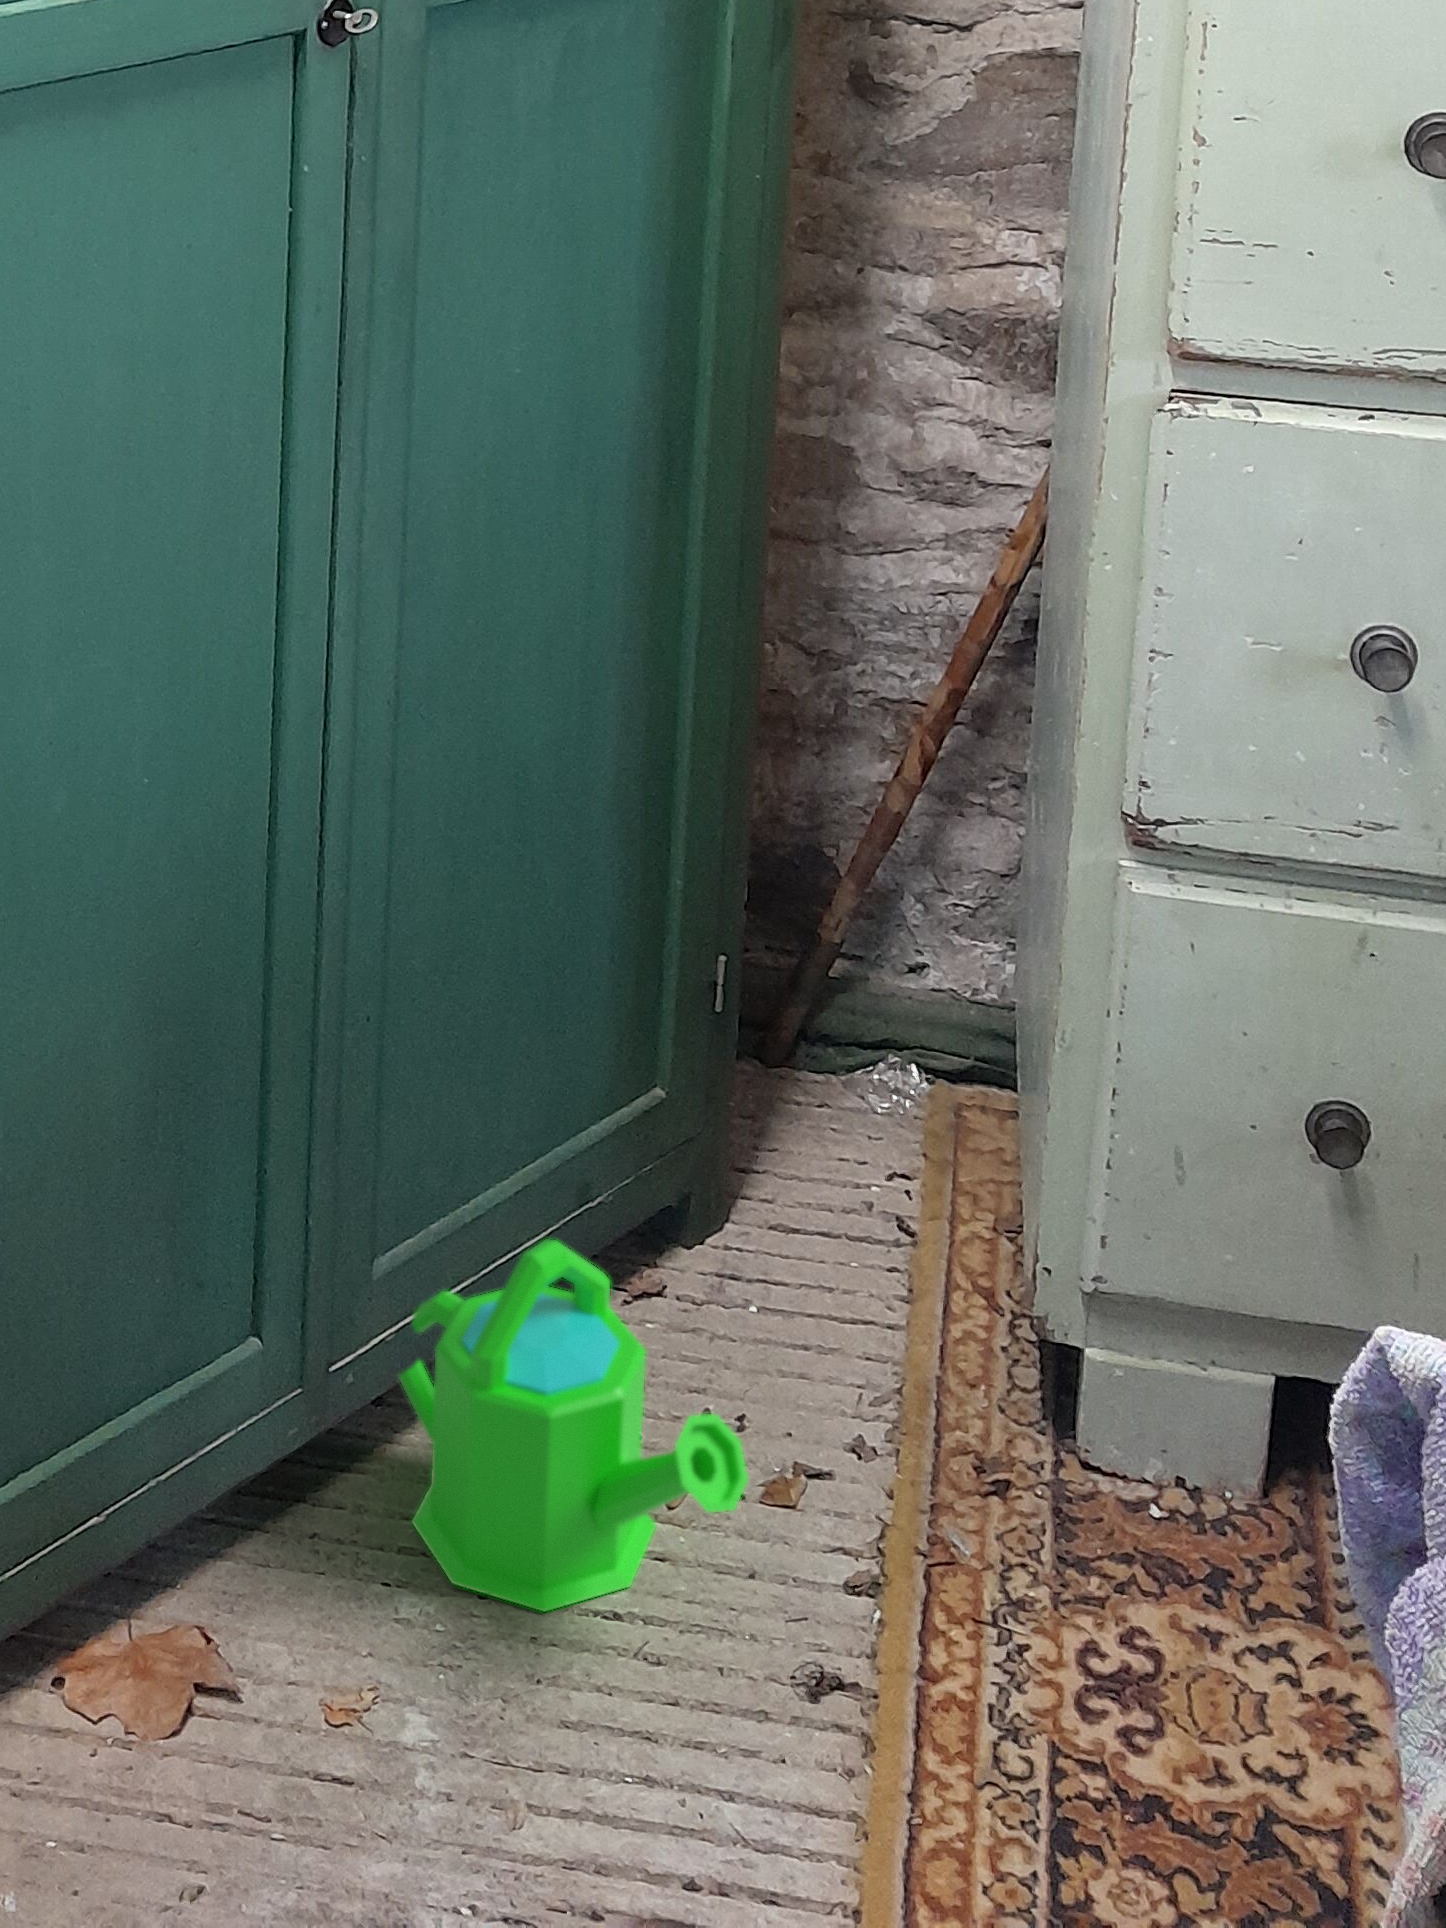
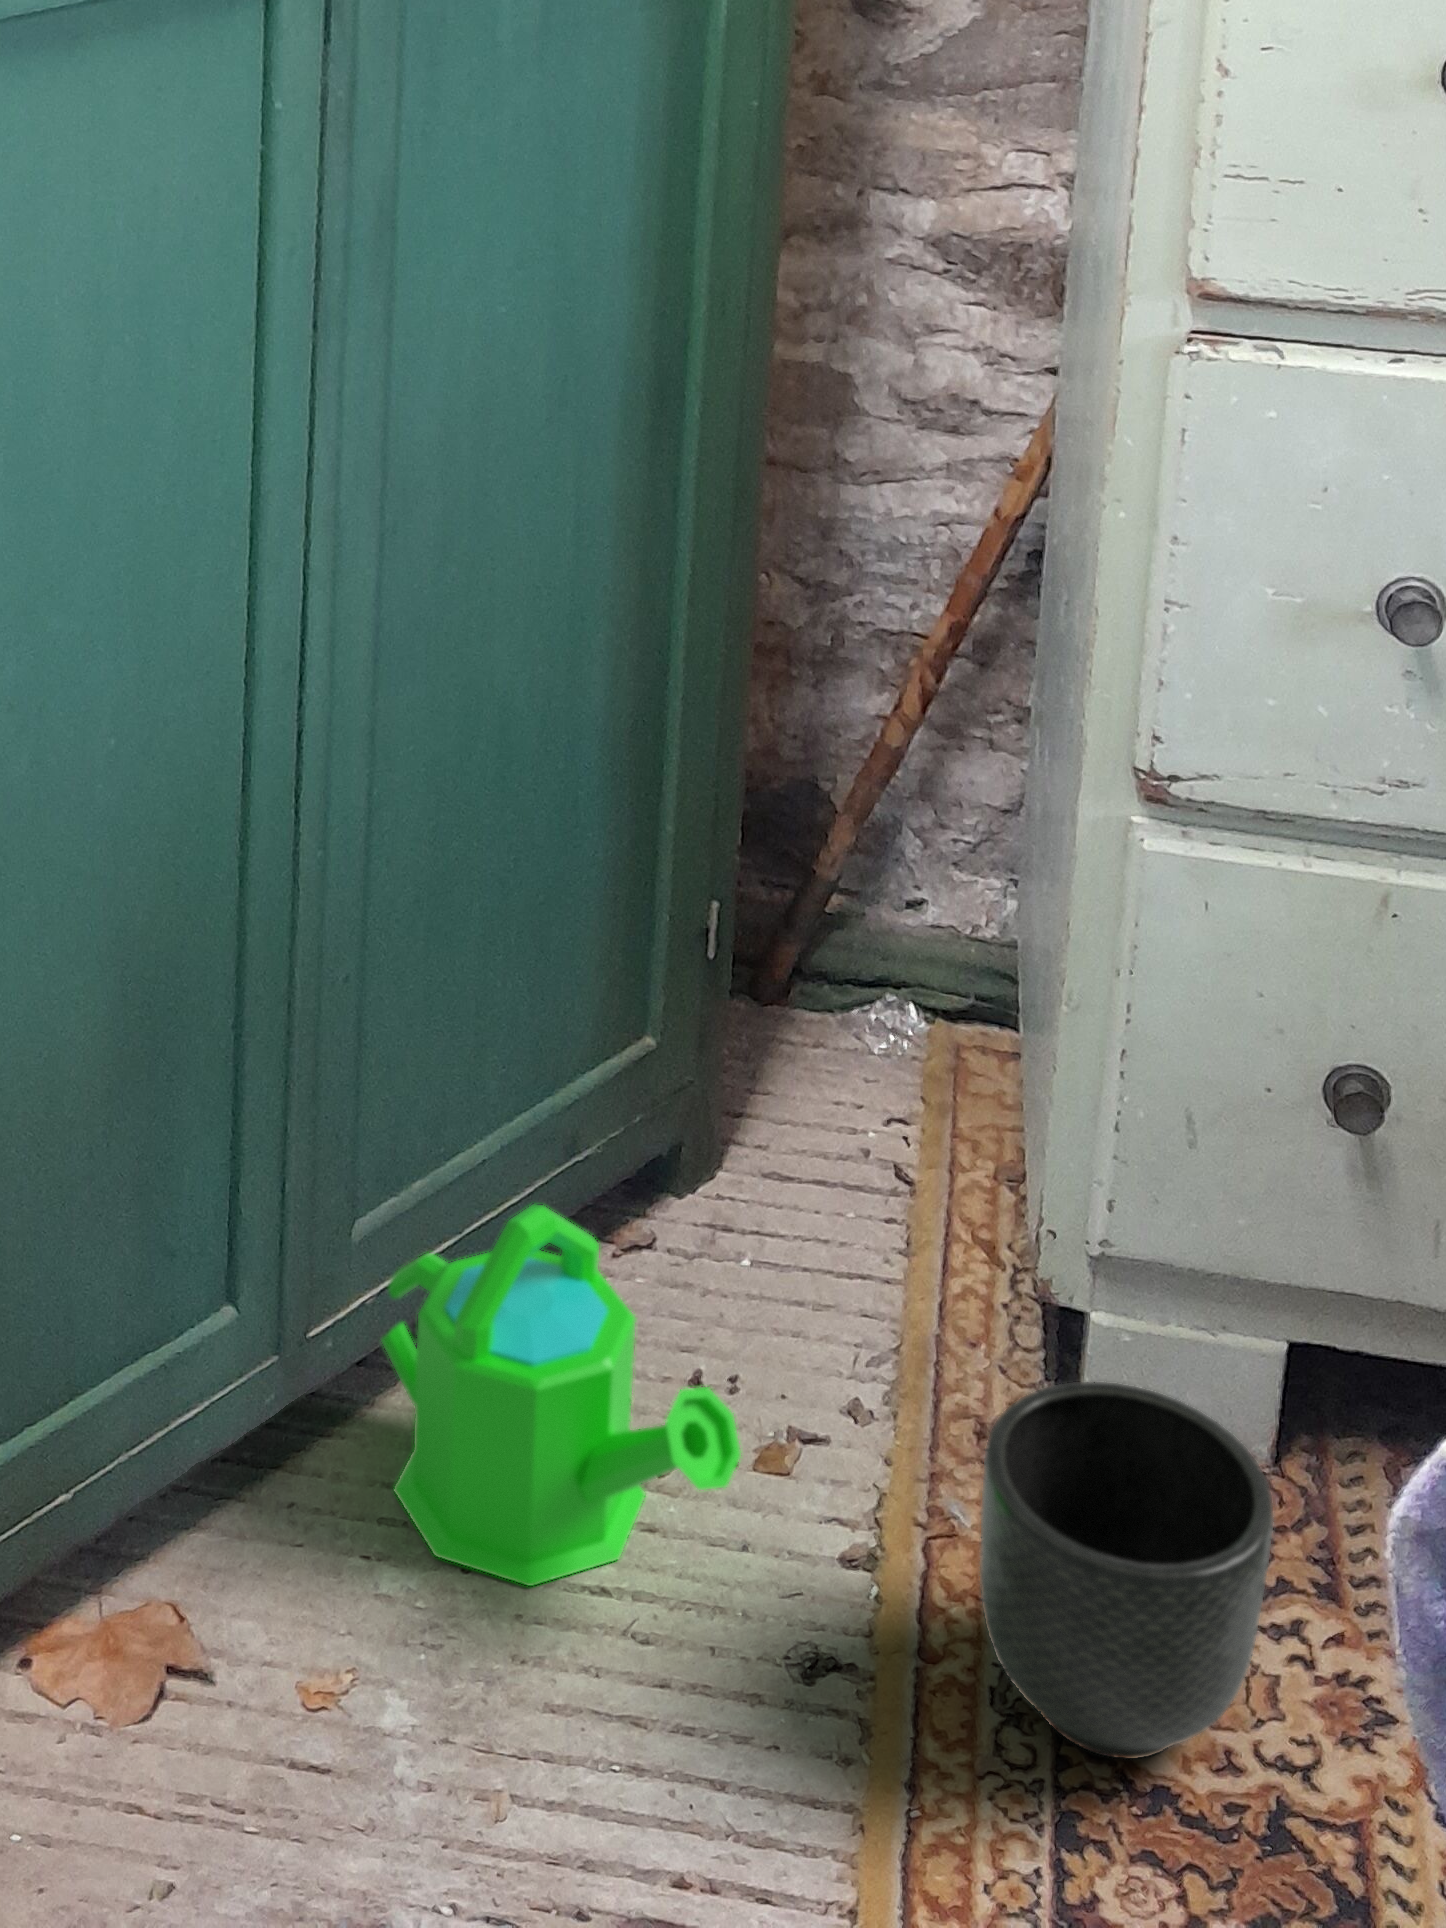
planter: none [979,1407,1259,1771] -> present [980,1382,1274,1759]

